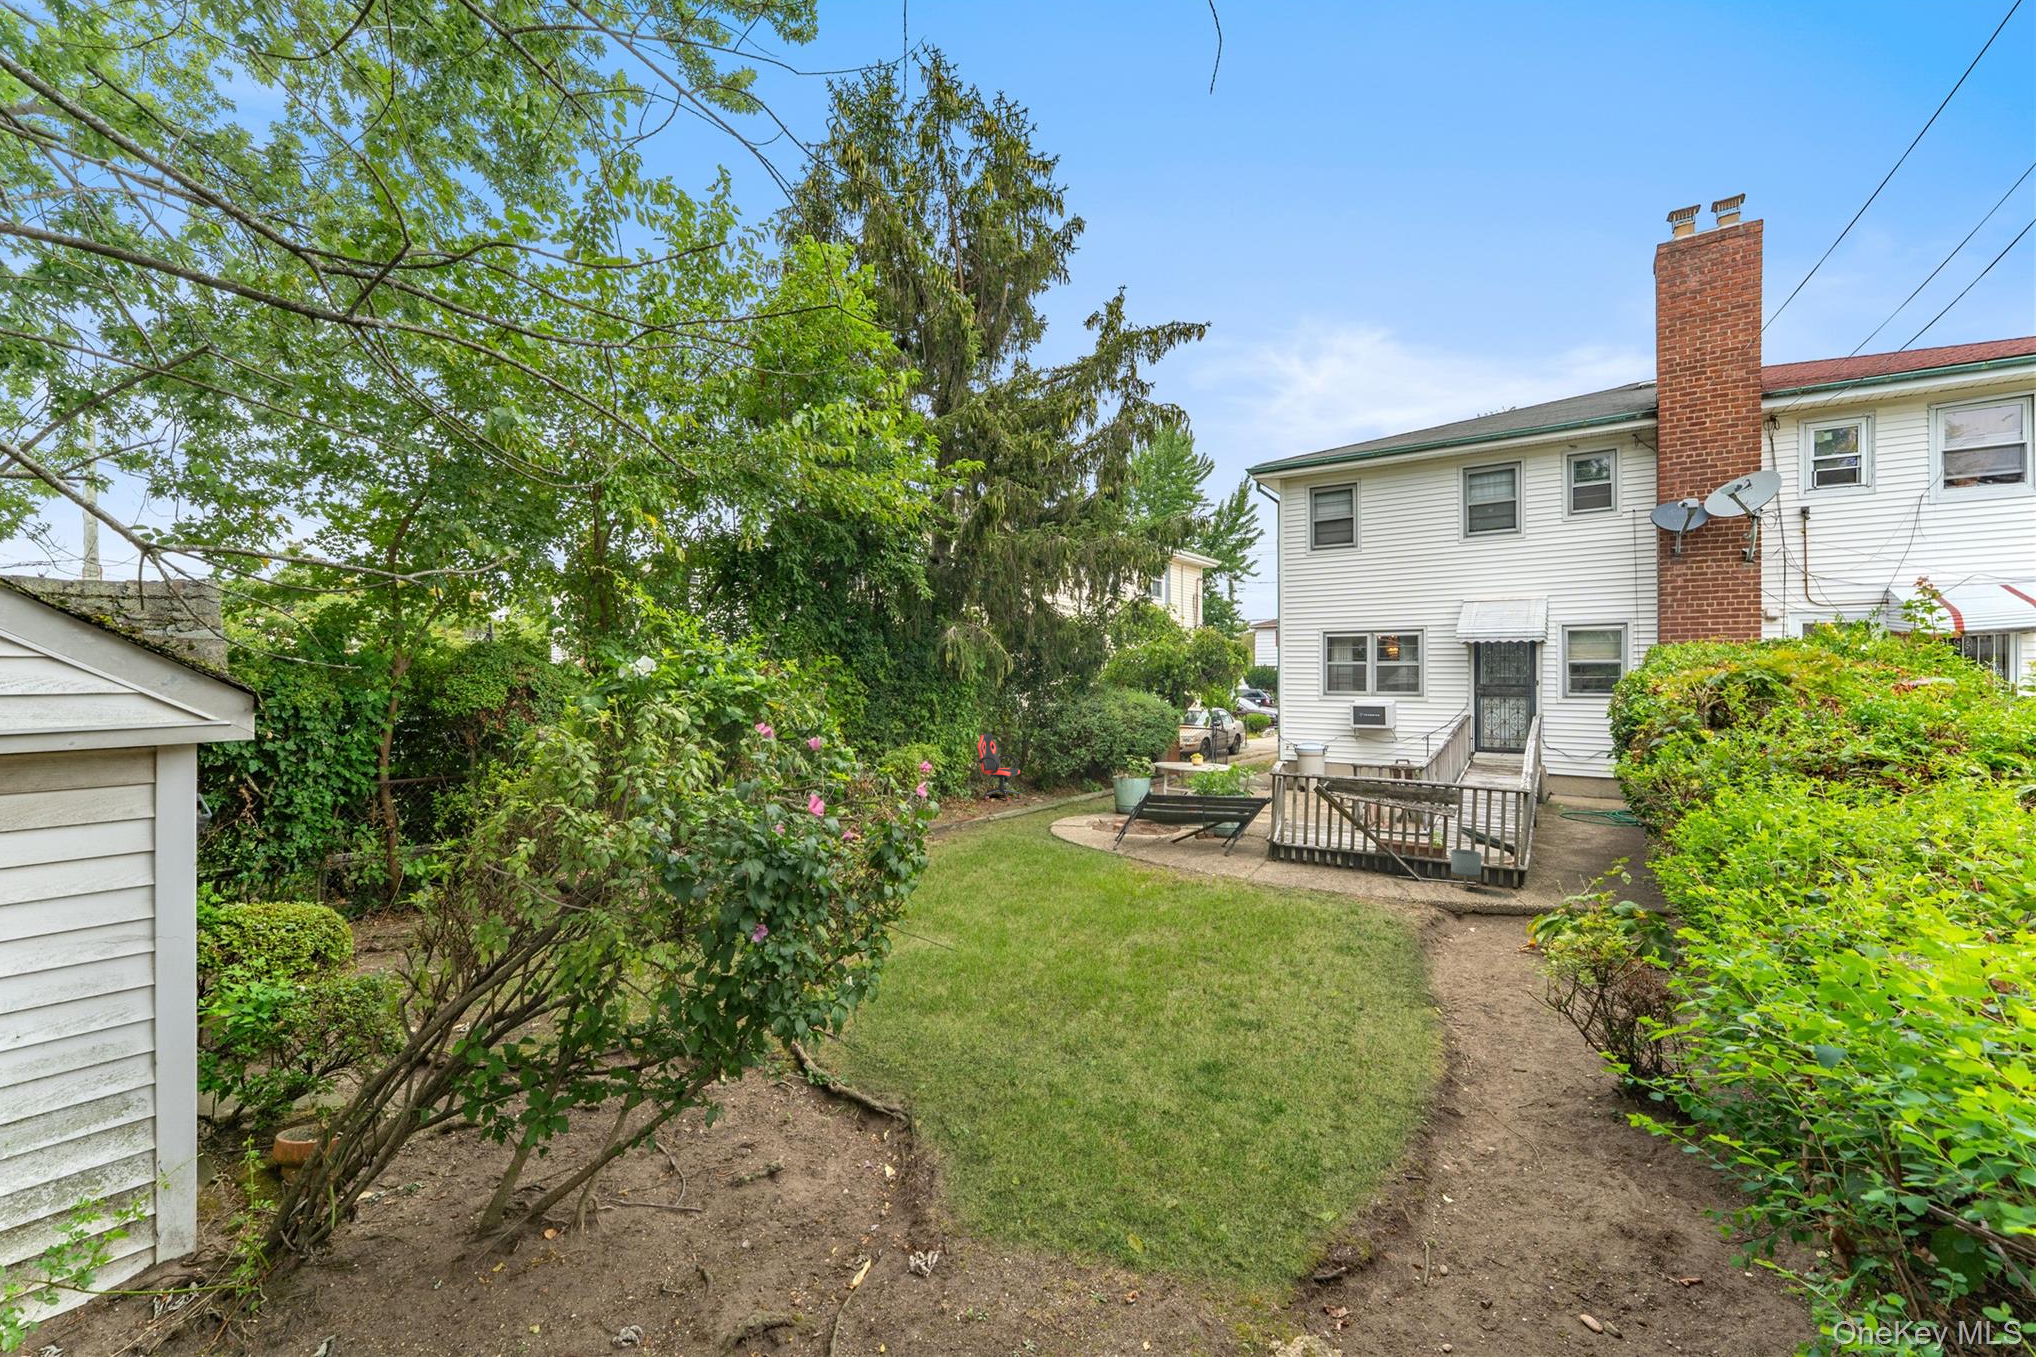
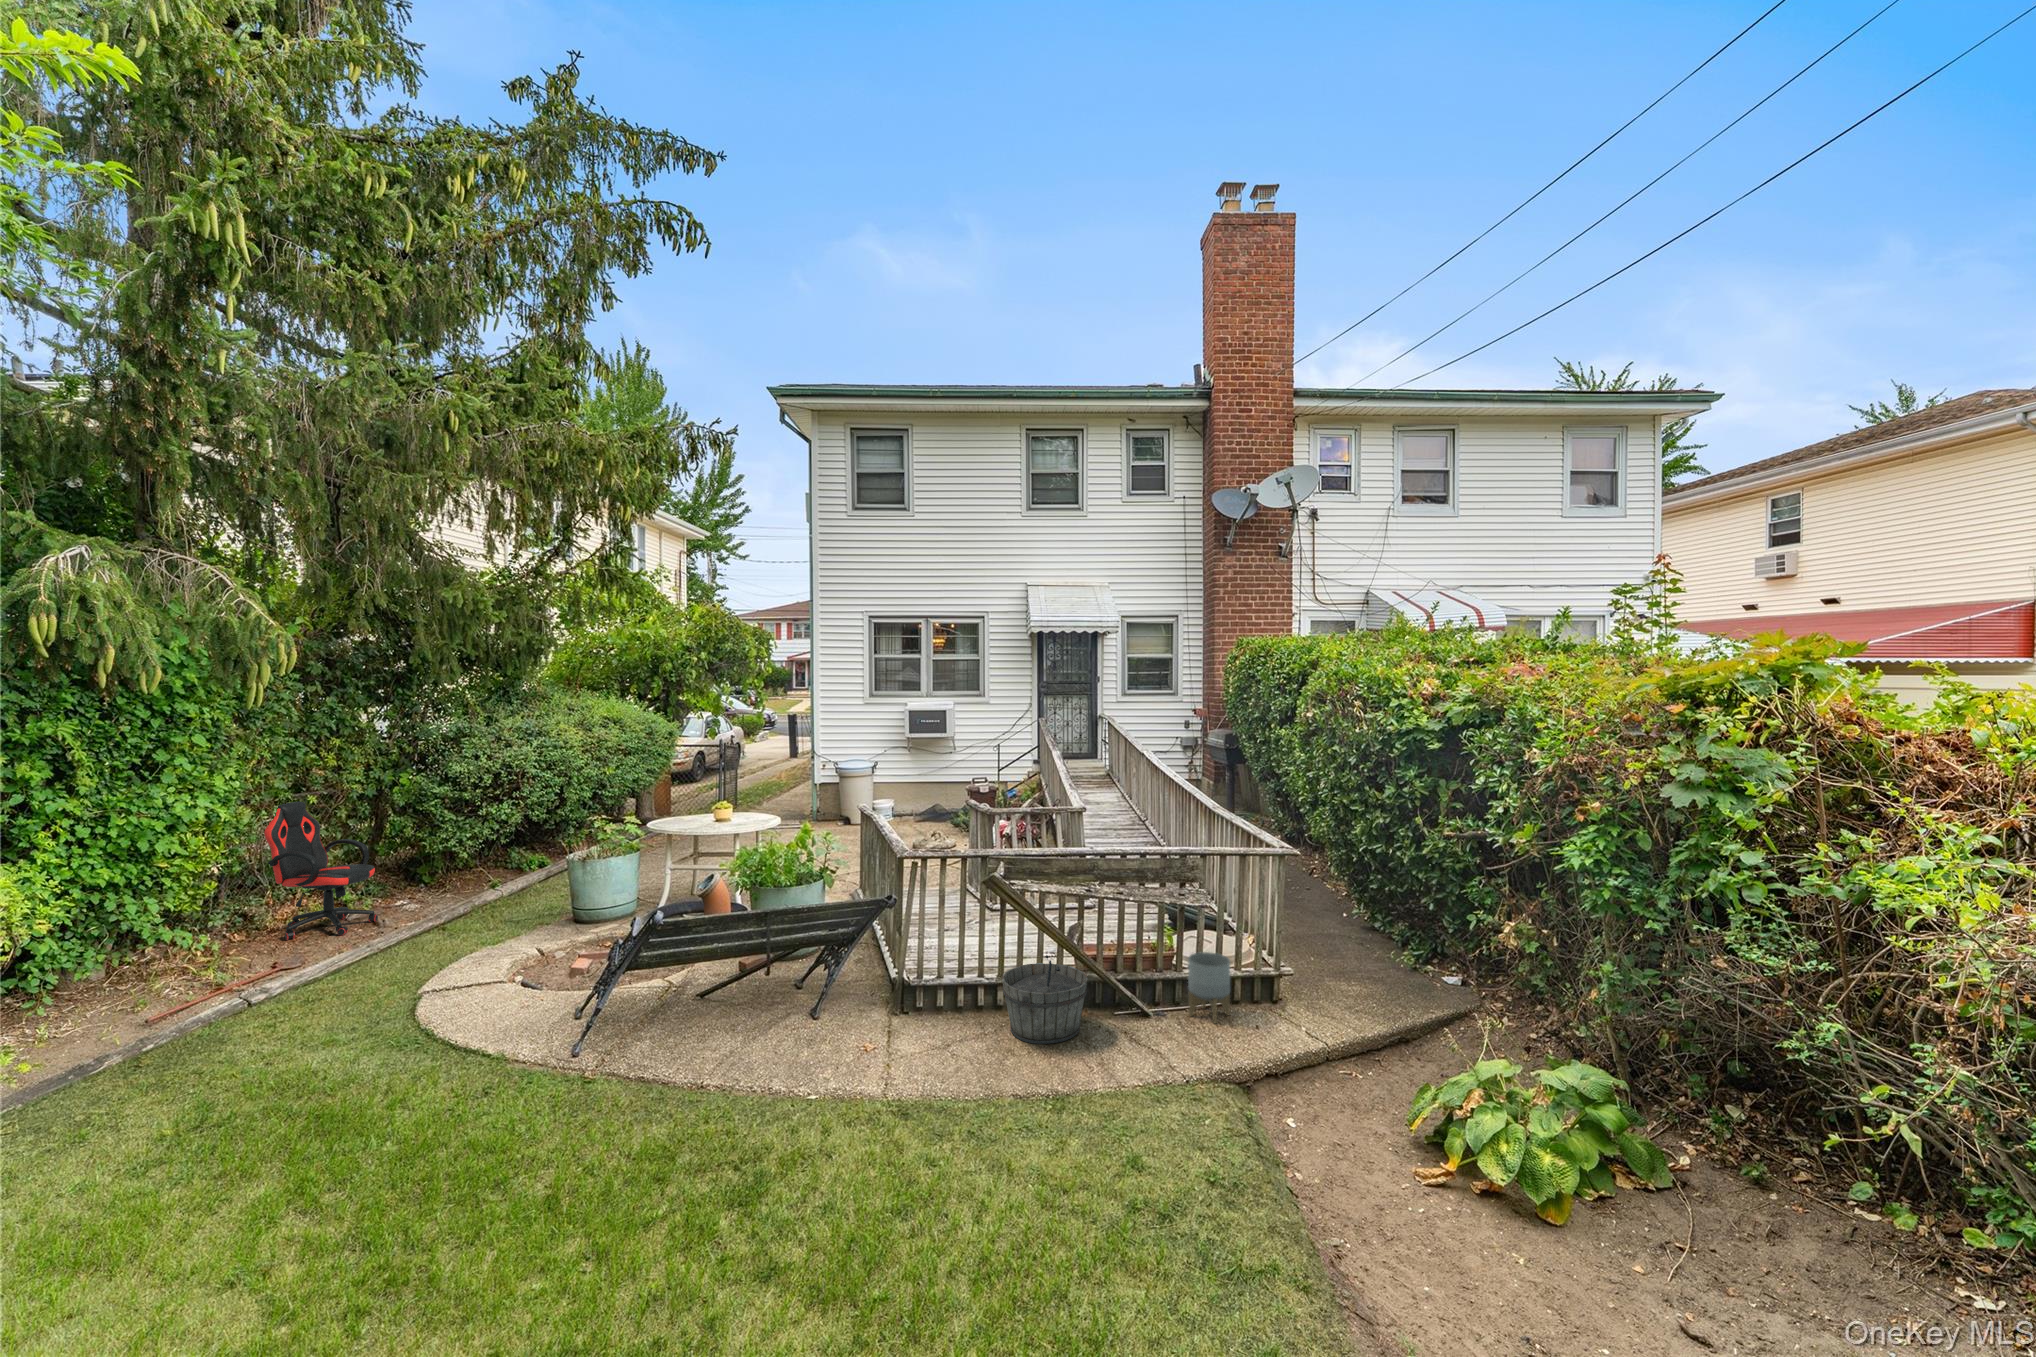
wooden bucket: none [1323,834,1377,880] -> present [1002,955,1088,1044]

